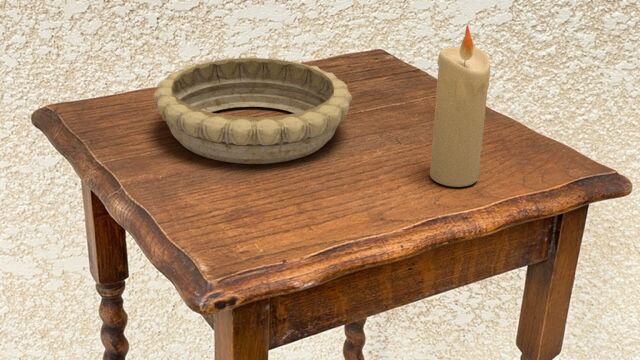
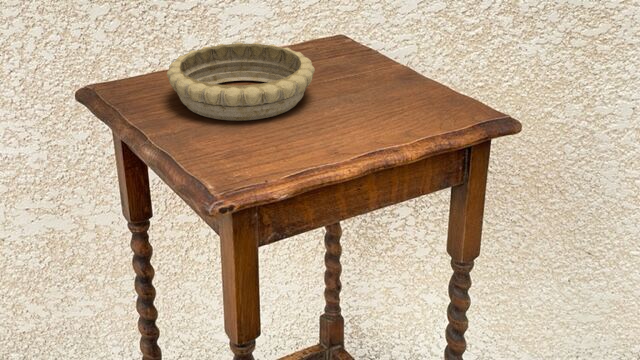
candle: present [430,26,490,187] -> none [373,11,411,130]

